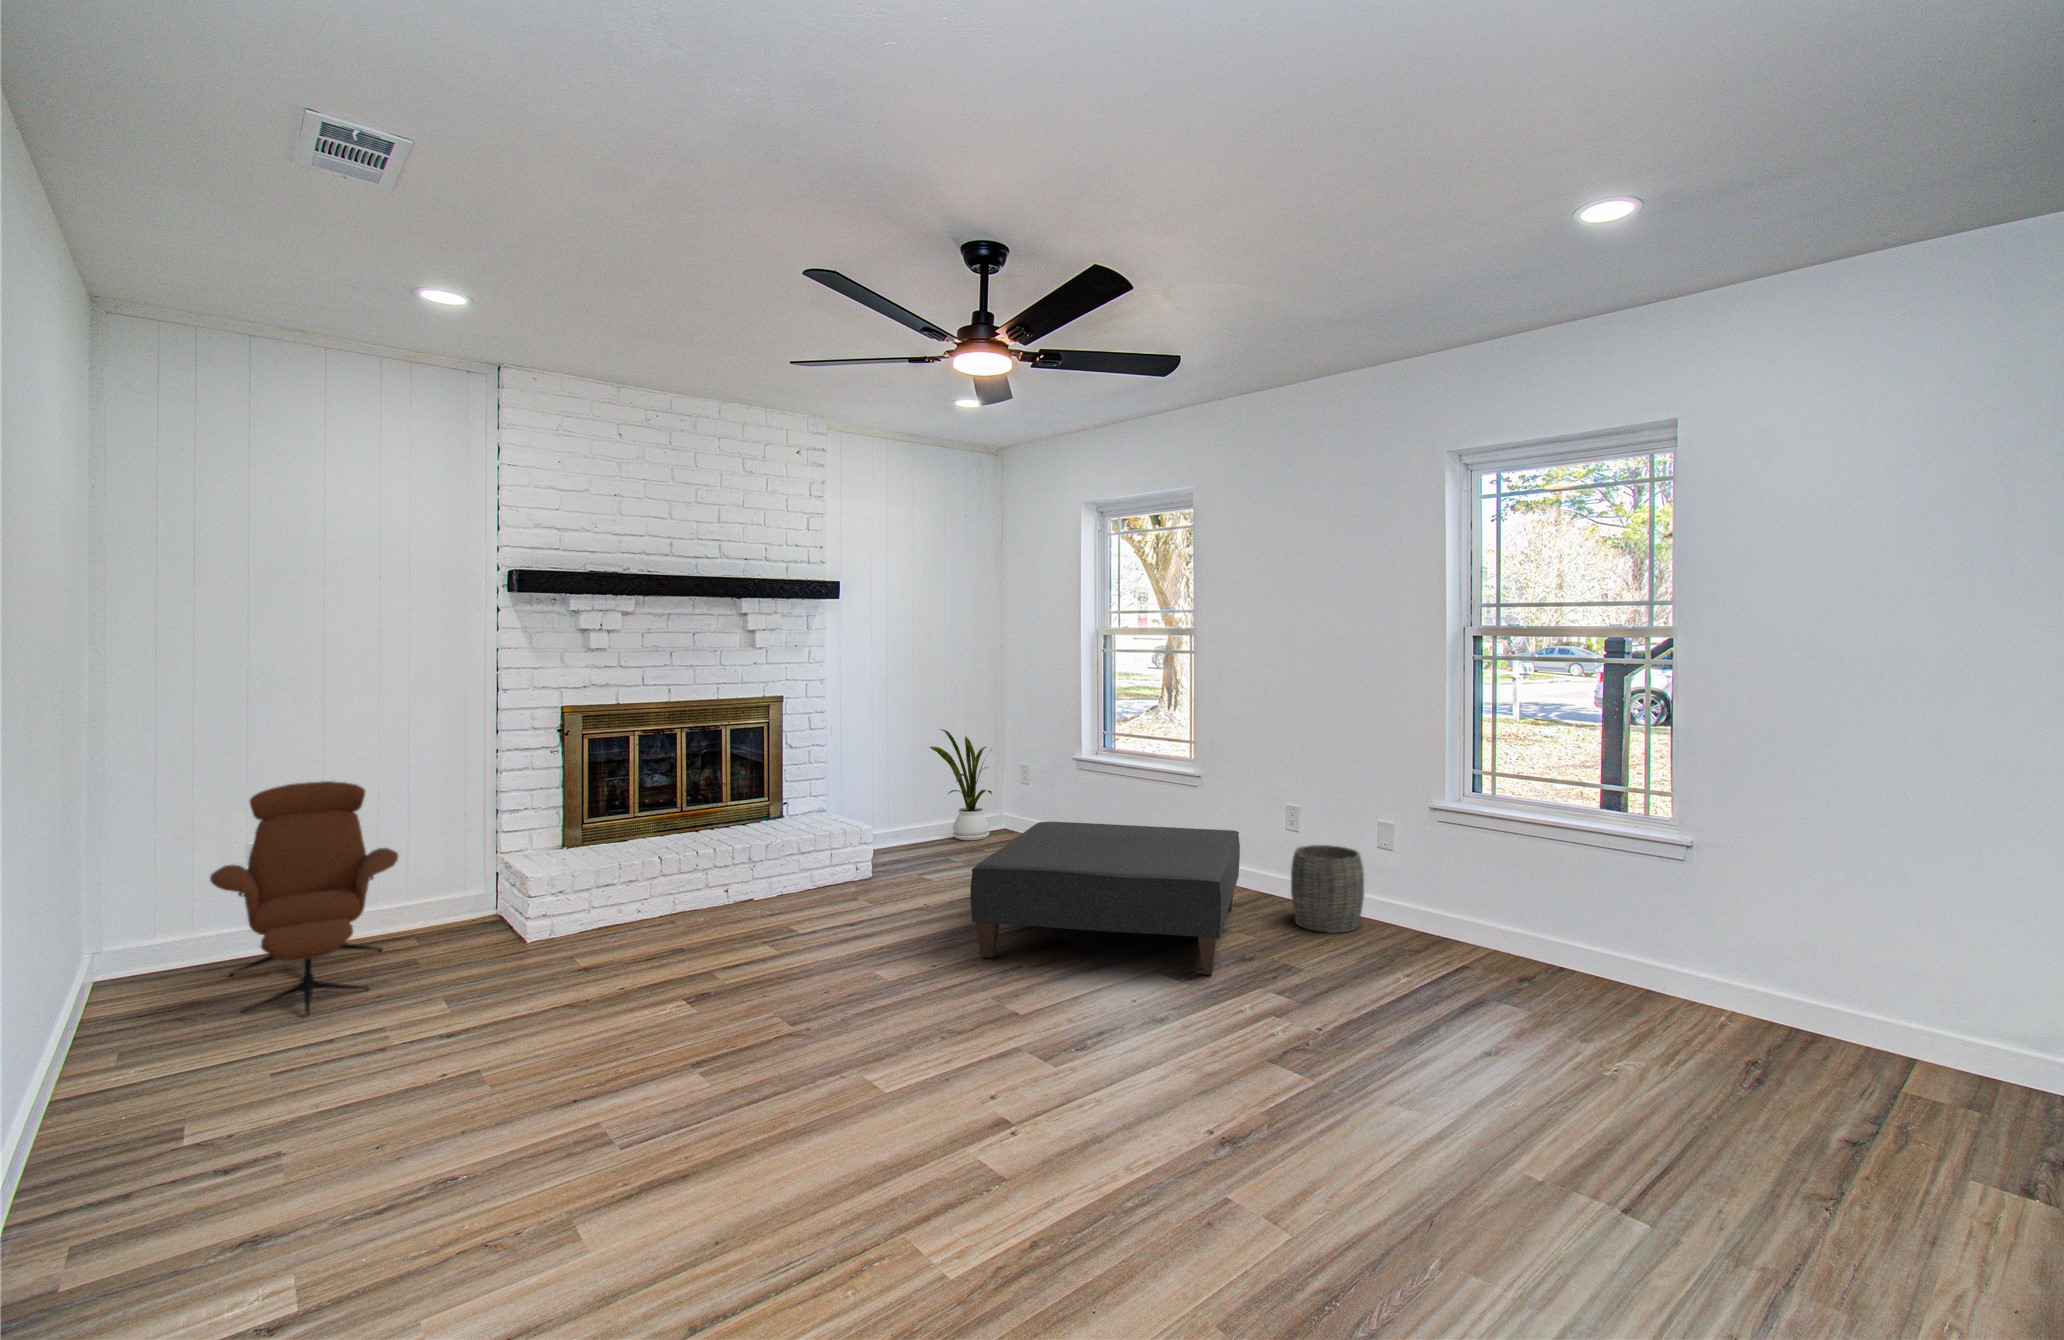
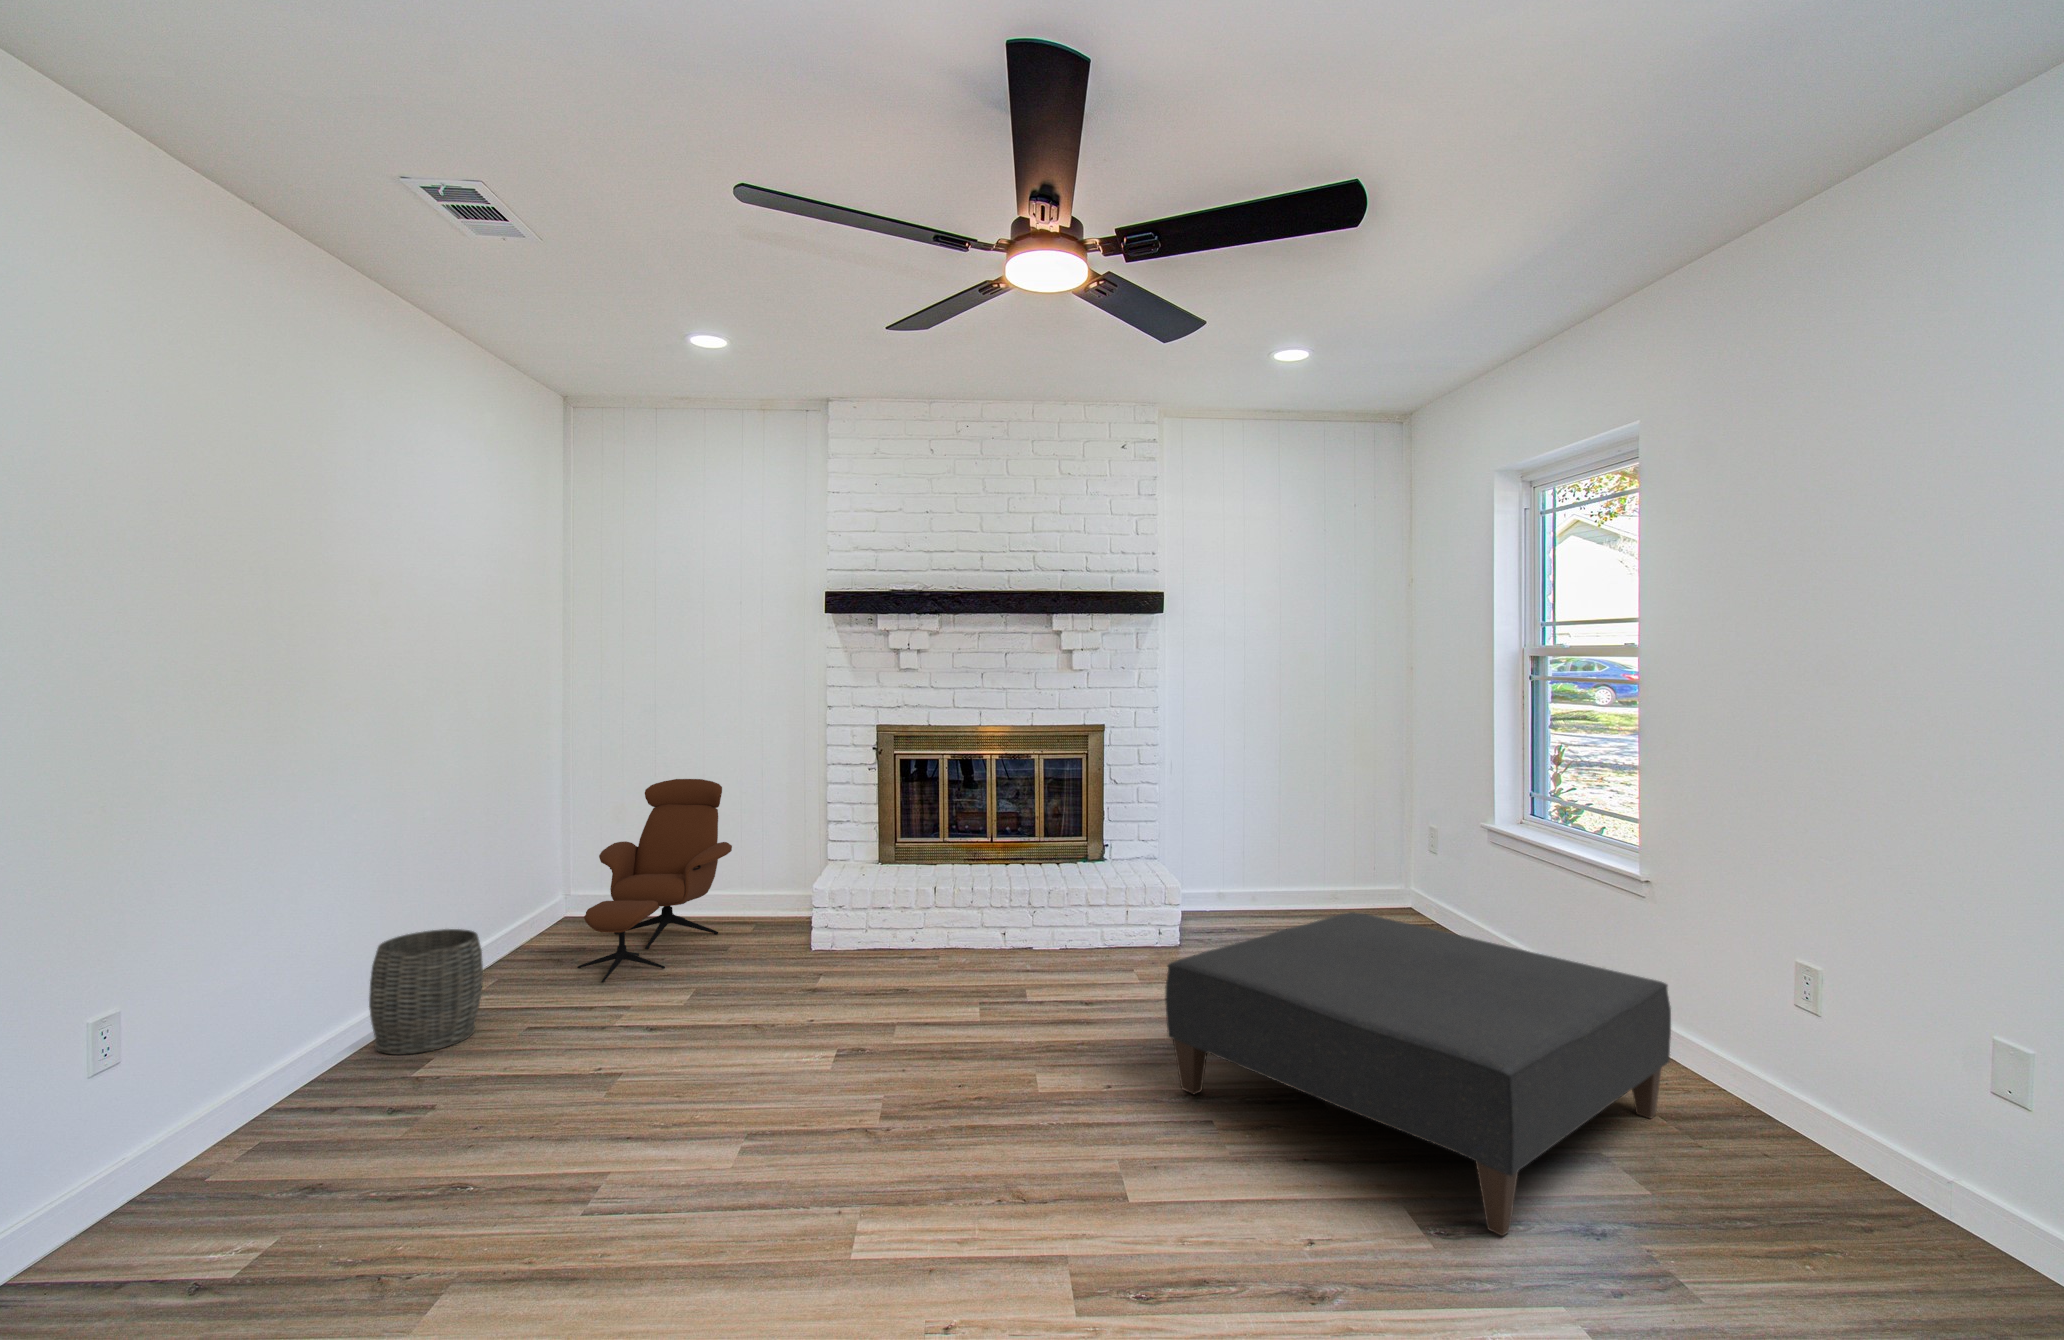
house plant: present [930,729,992,840] -> none [1289,774,1378,920]
woven basket: present [1291,845,1364,933] -> present [369,929,483,1055]

